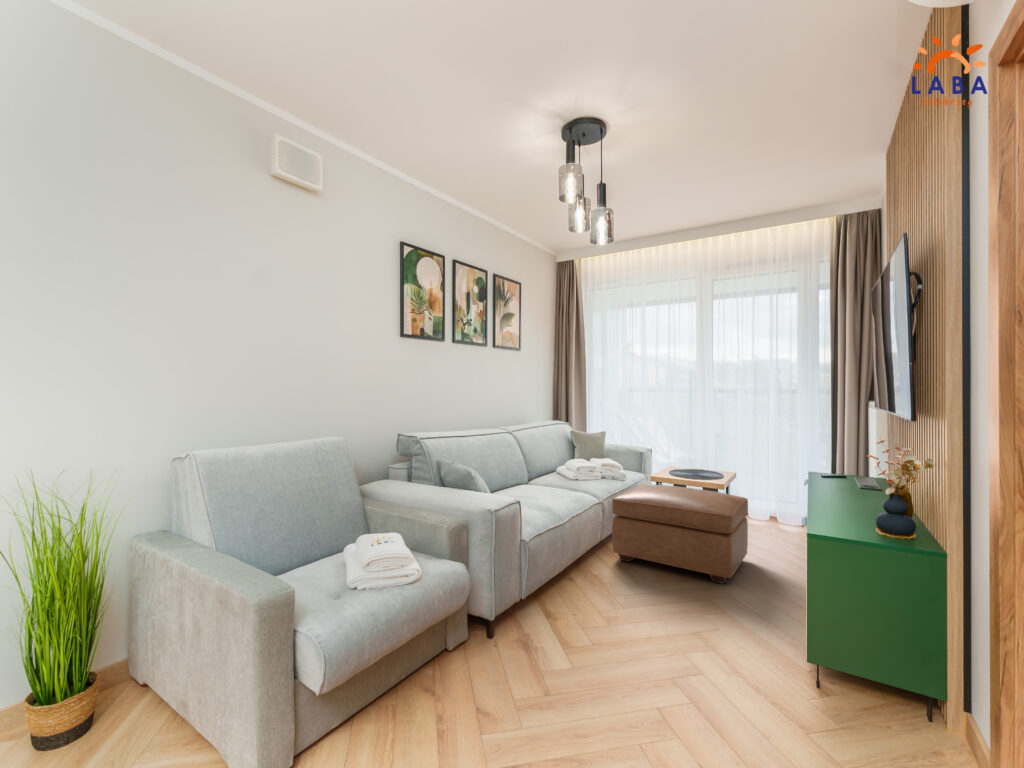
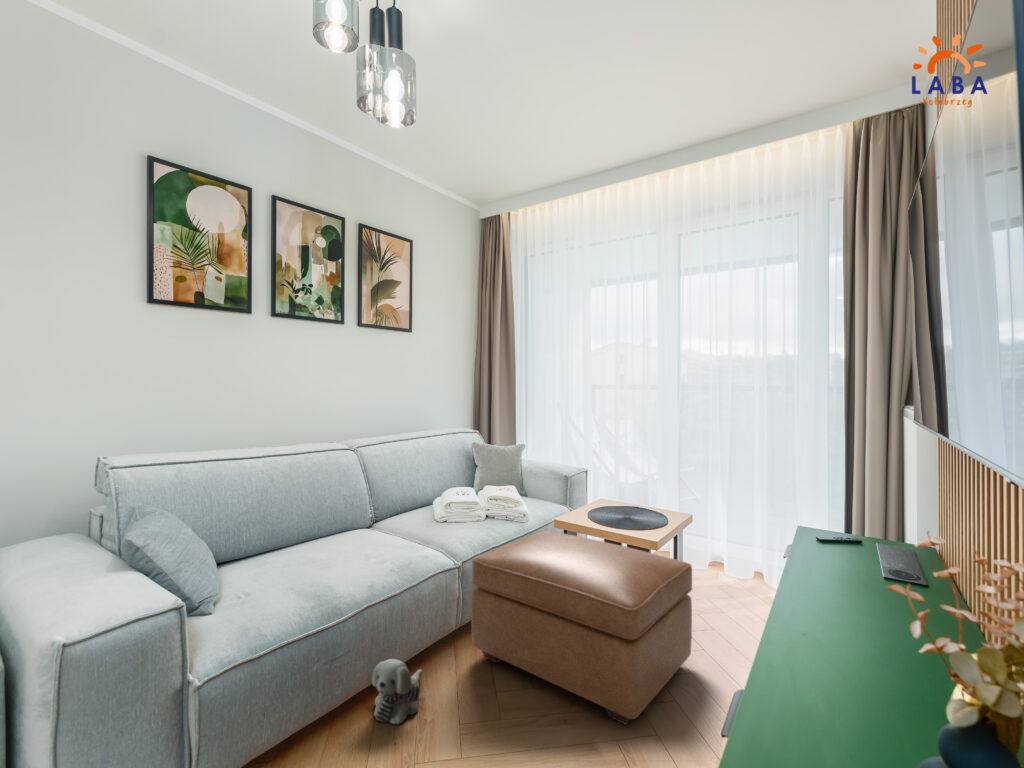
plush toy: none [572,552,603,588] -> present [372,659,422,725]

